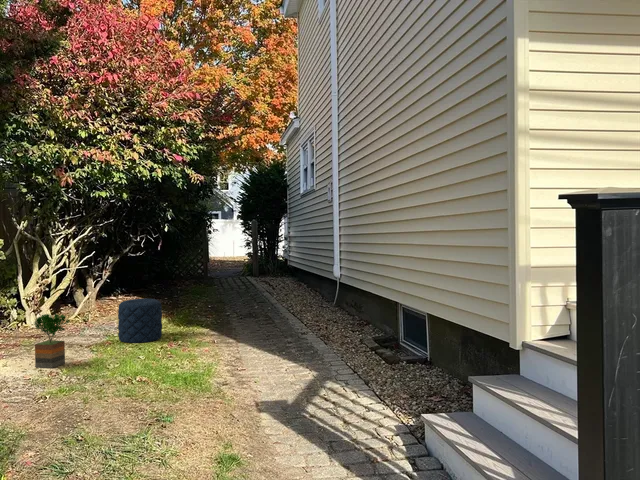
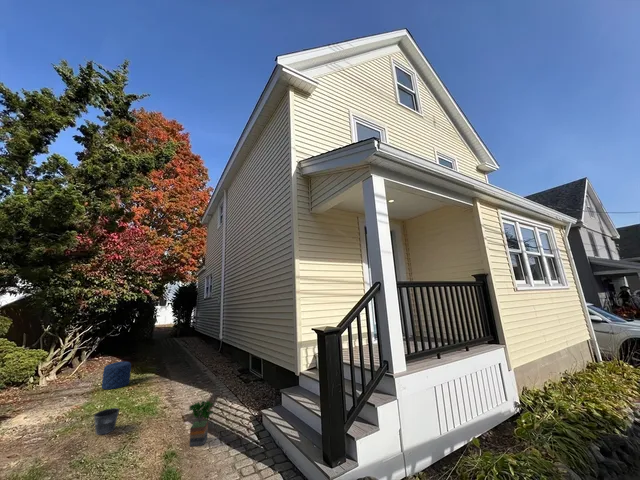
potted tree: present [34,314,70,368] -> present [189,401,213,446]
bucket: none [94,367,140,409] -> present [91,408,119,435]

